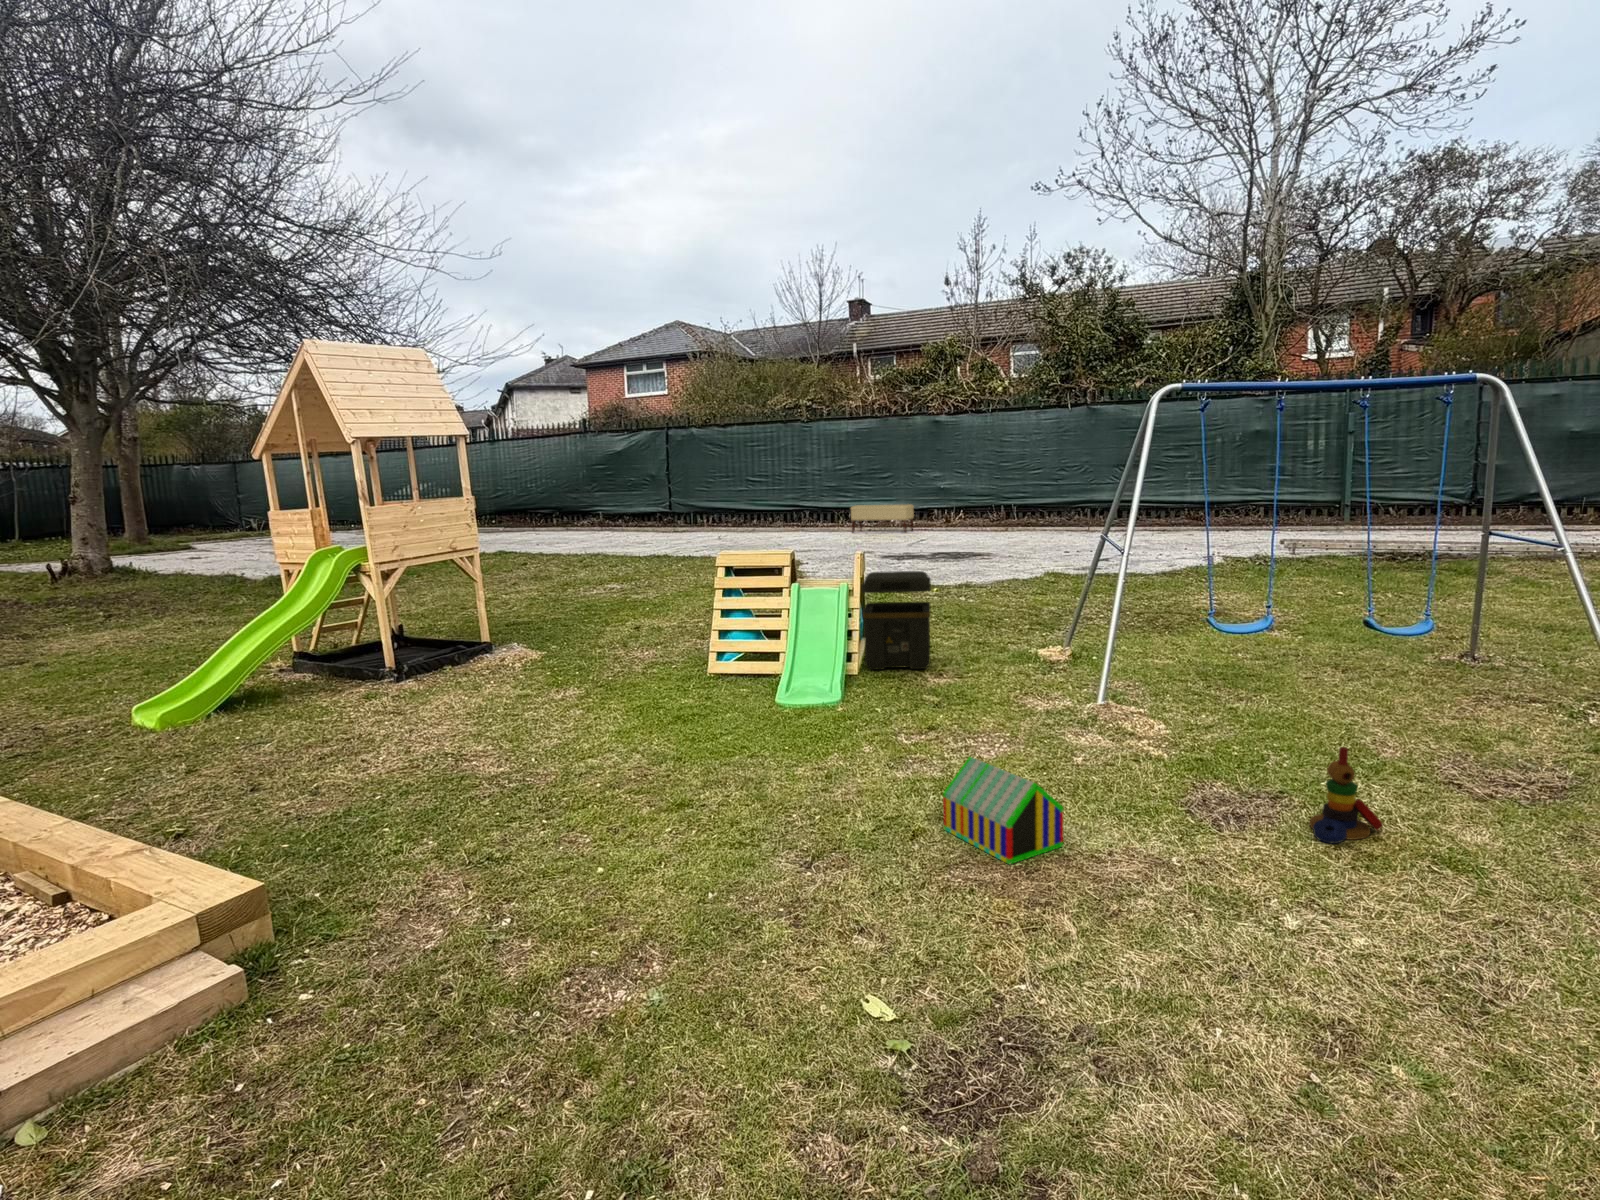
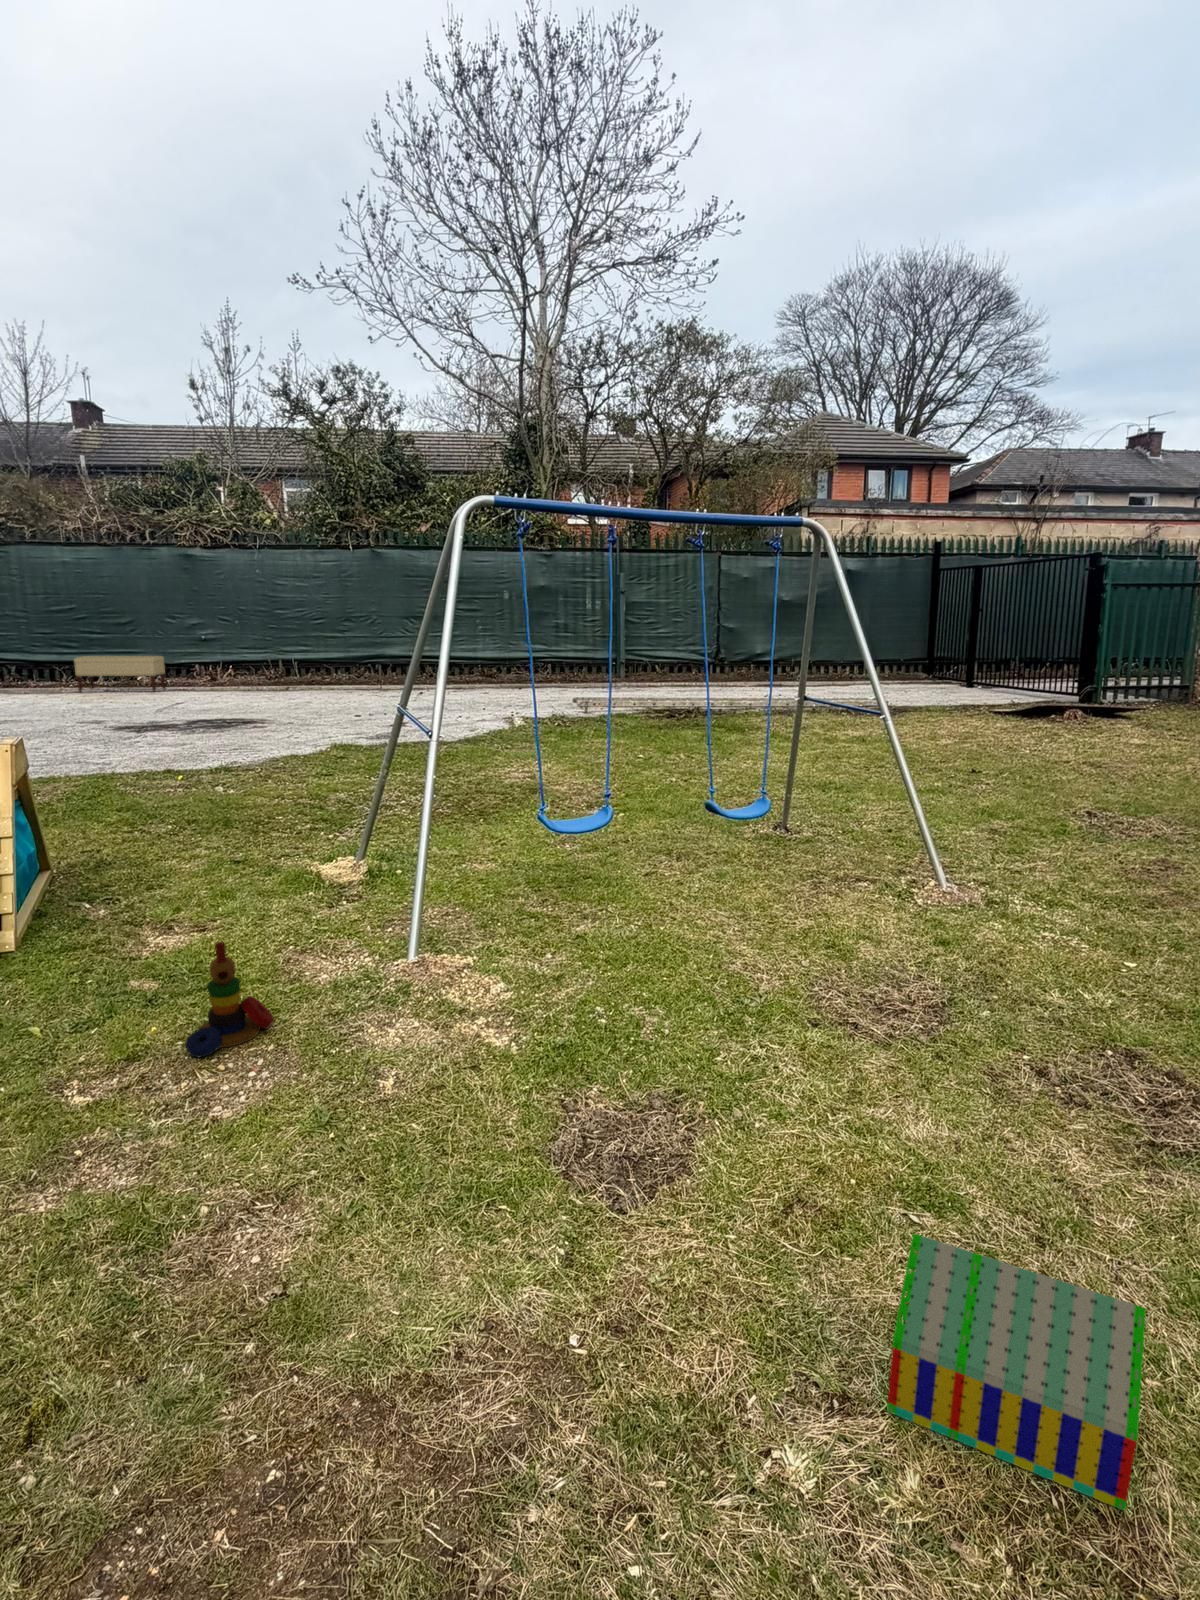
toolbox: present [862,571,931,670] -> none [16,769,156,935]
stacking toy: present [1309,747,1383,843] -> present [185,942,274,1057]
toy house: present [943,757,1064,865] -> present [887,1233,1146,1510]

